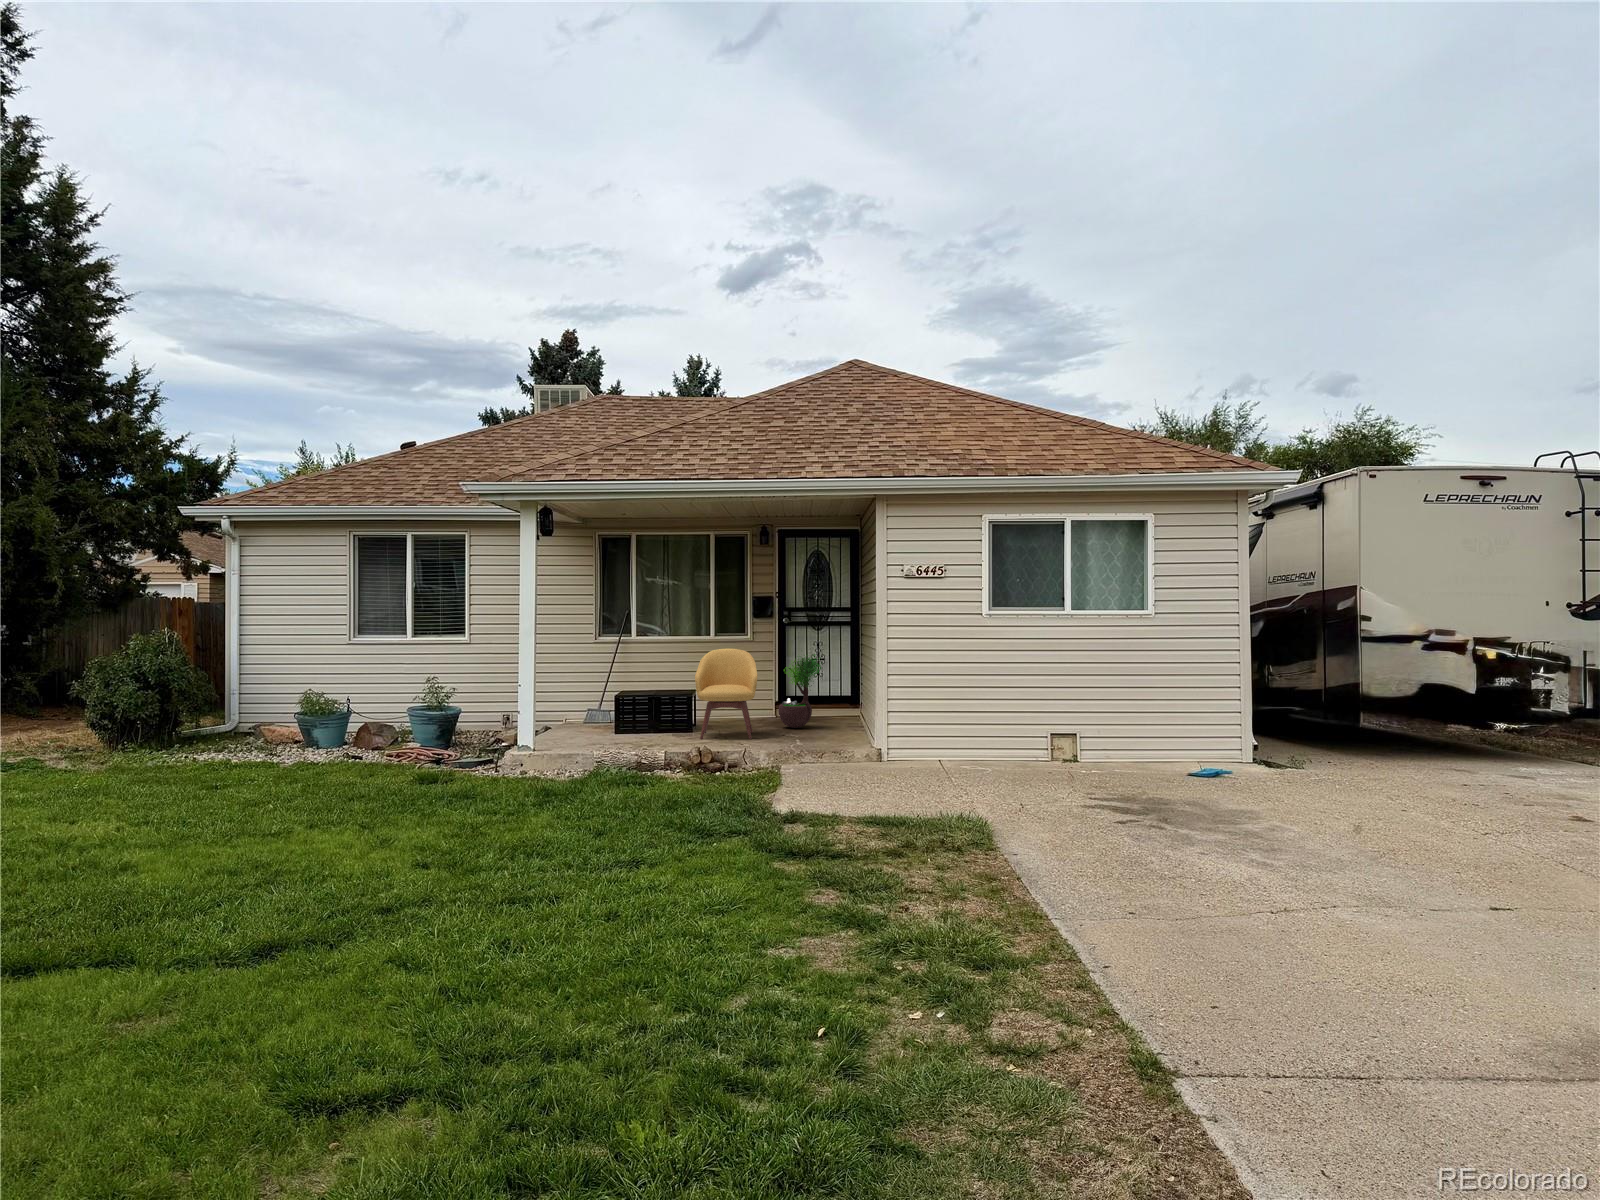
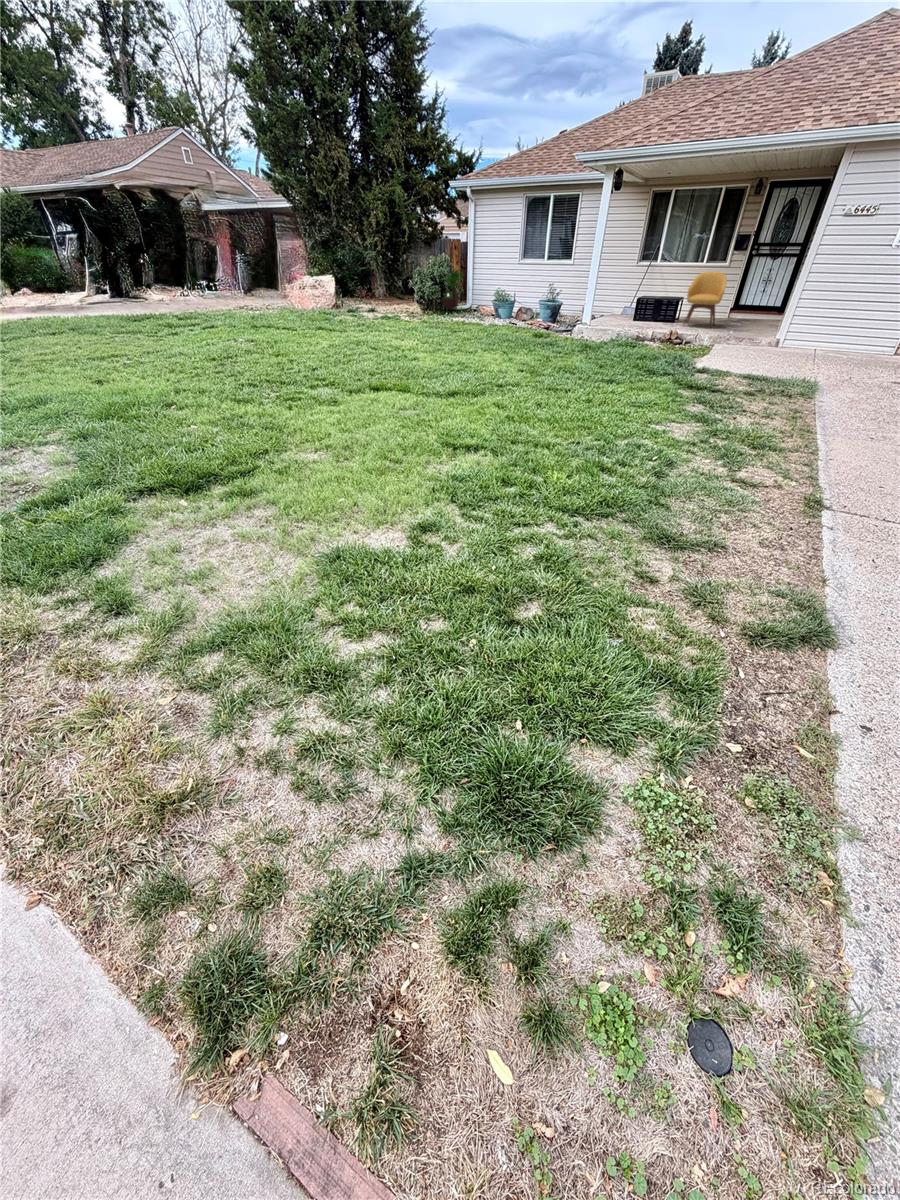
potted tree: present [778,654,821,728] -> present [442,270,462,310]

